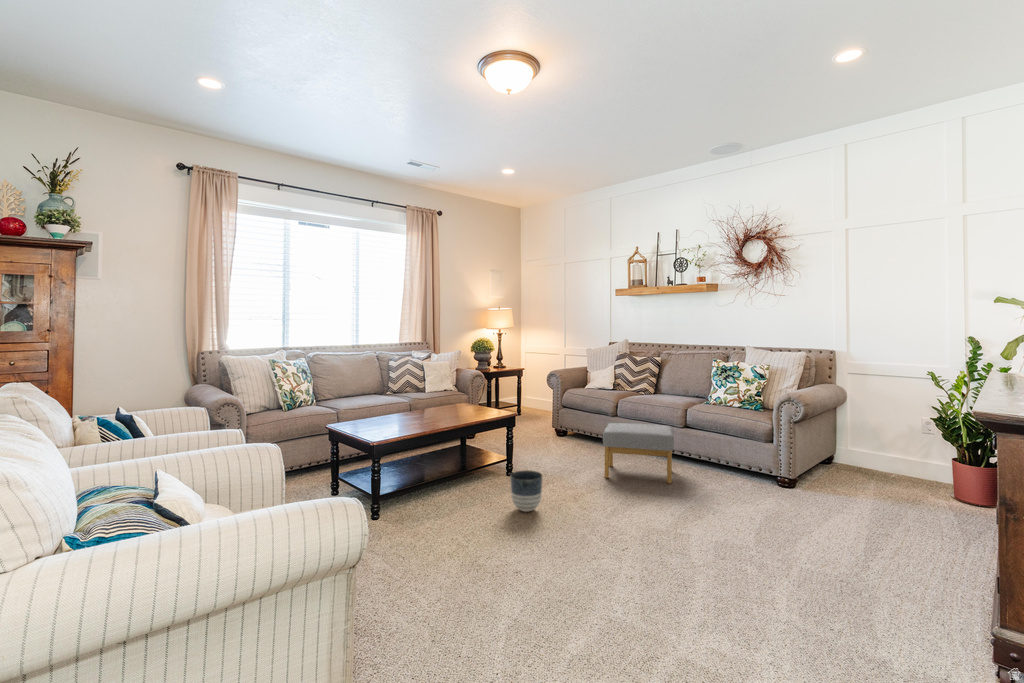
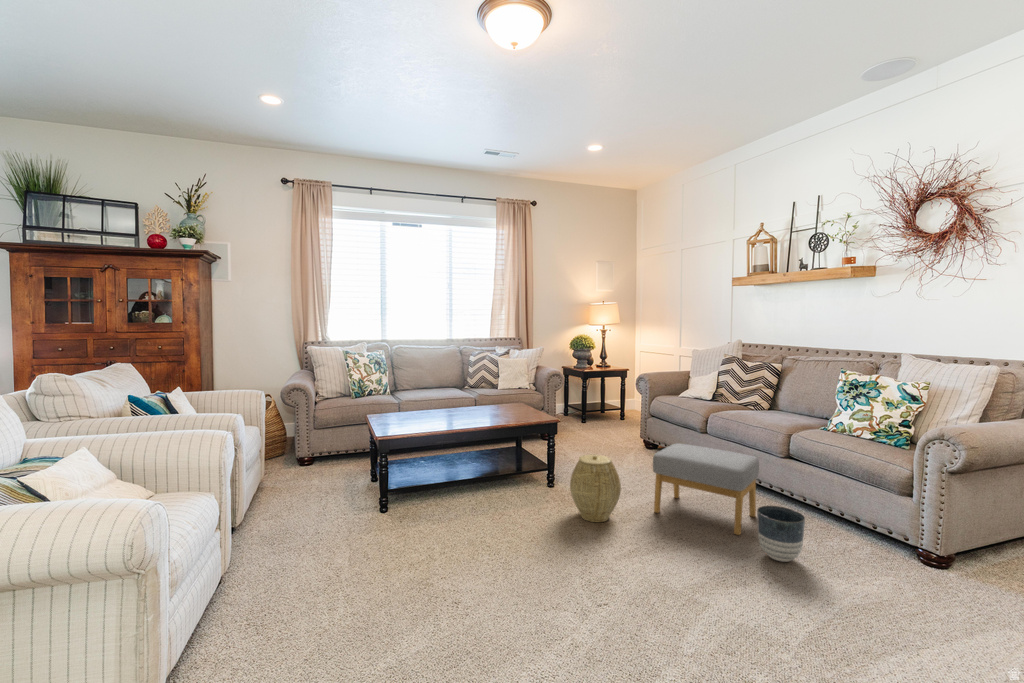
woven basket: none [546,437,587,491] -> present [570,455,621,522]
planter: present [510,470,542,512] -> present [757,506,805,562]

